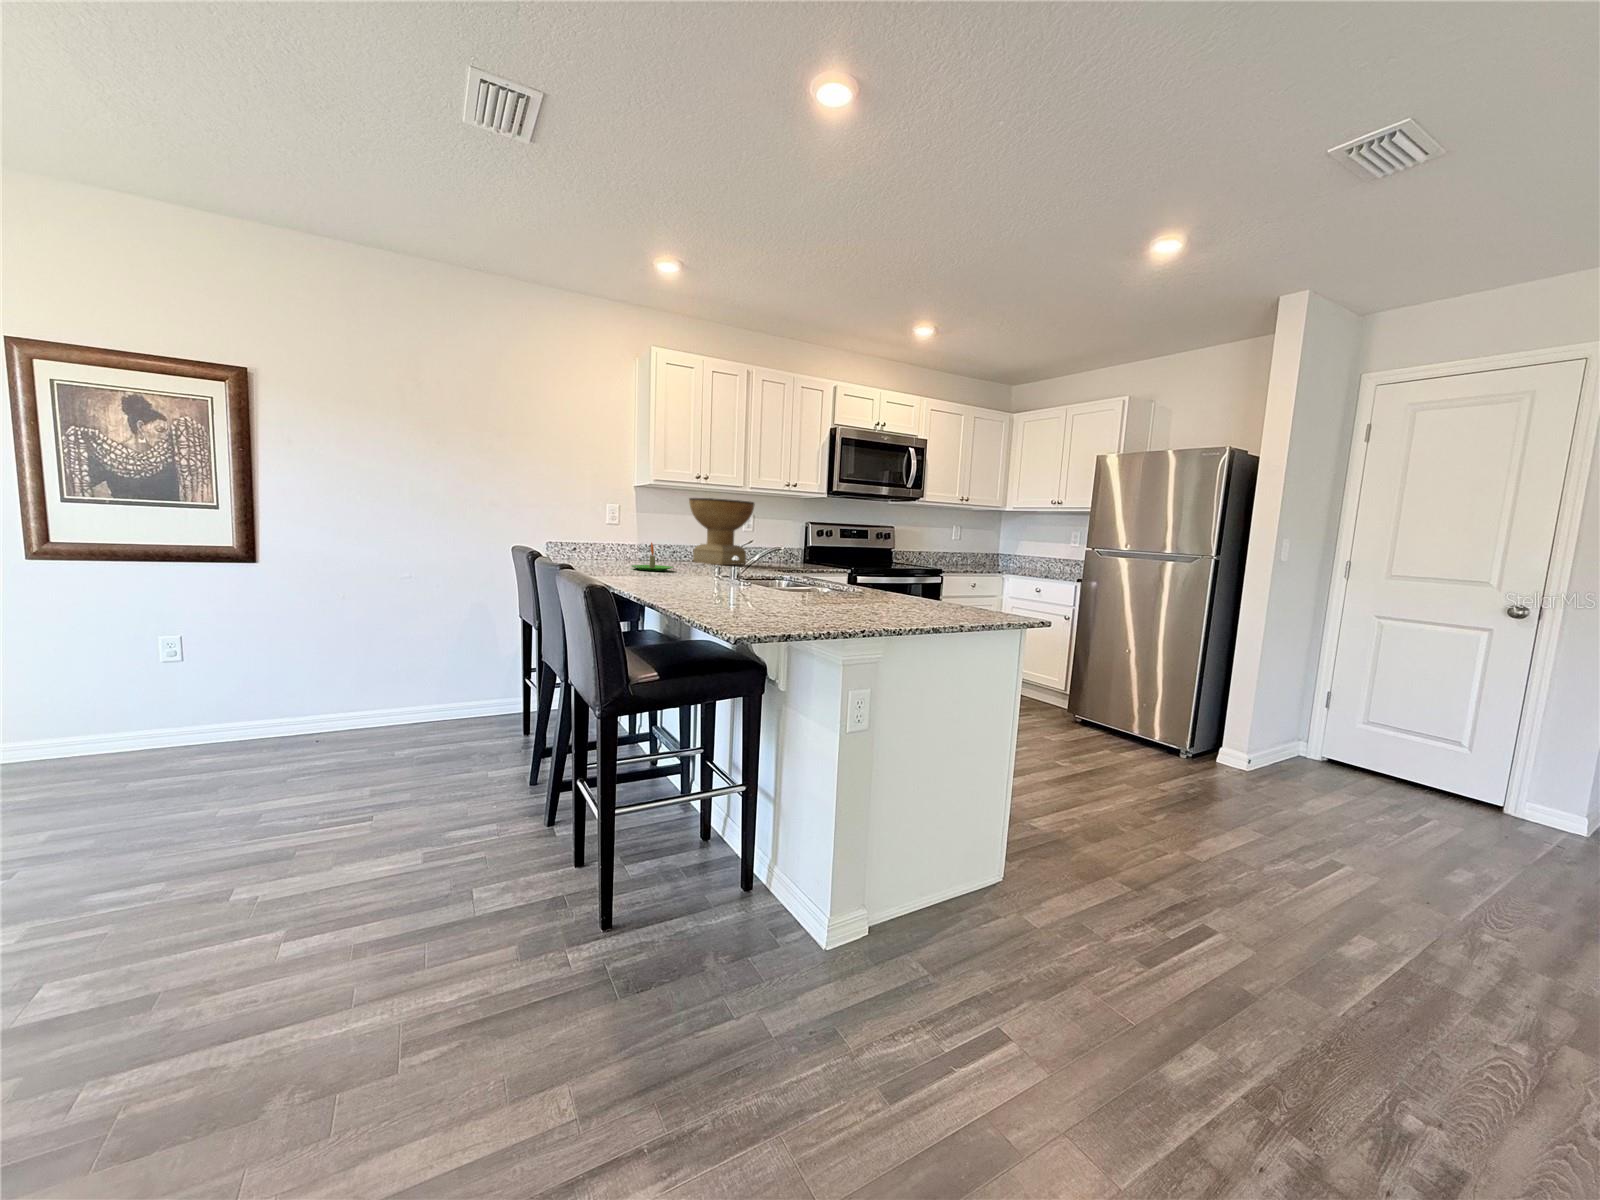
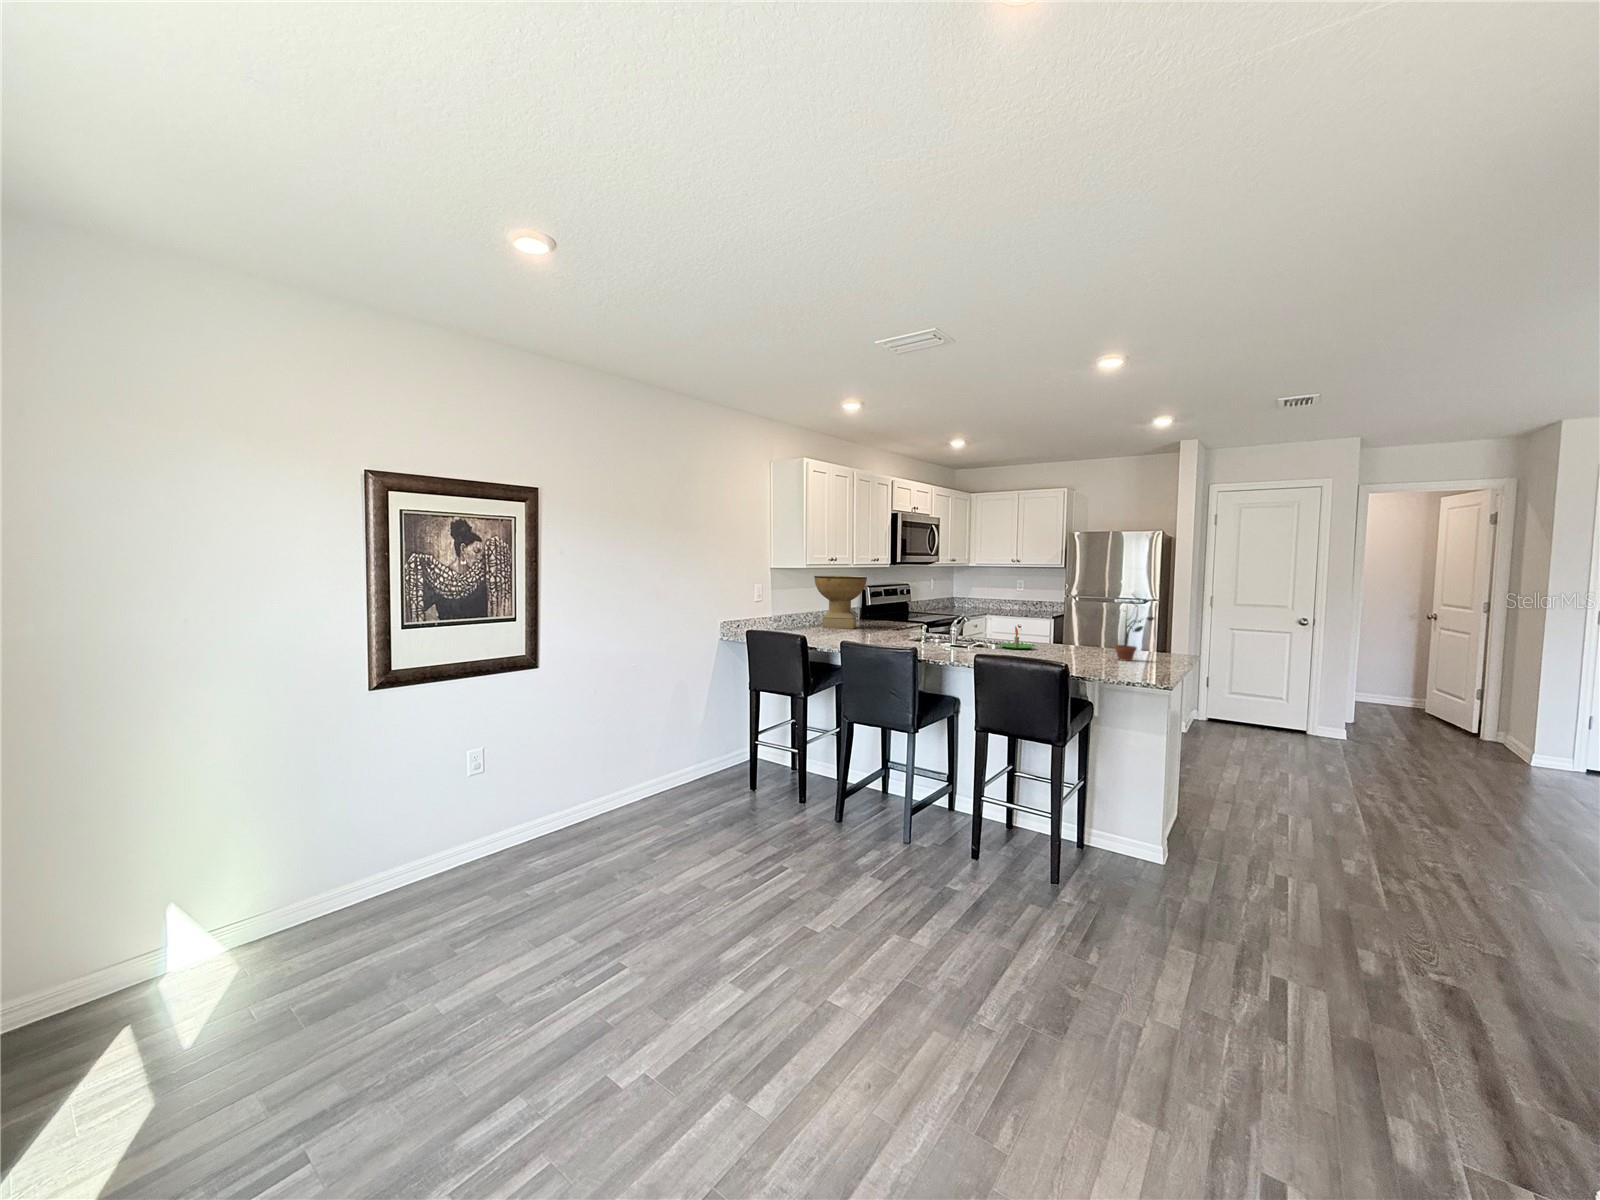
potted plant: none [830,501,923,612] -> present [1114,595,1154,661]
candle: present [631,543,673,571] -> present [999,626,1034,649]

